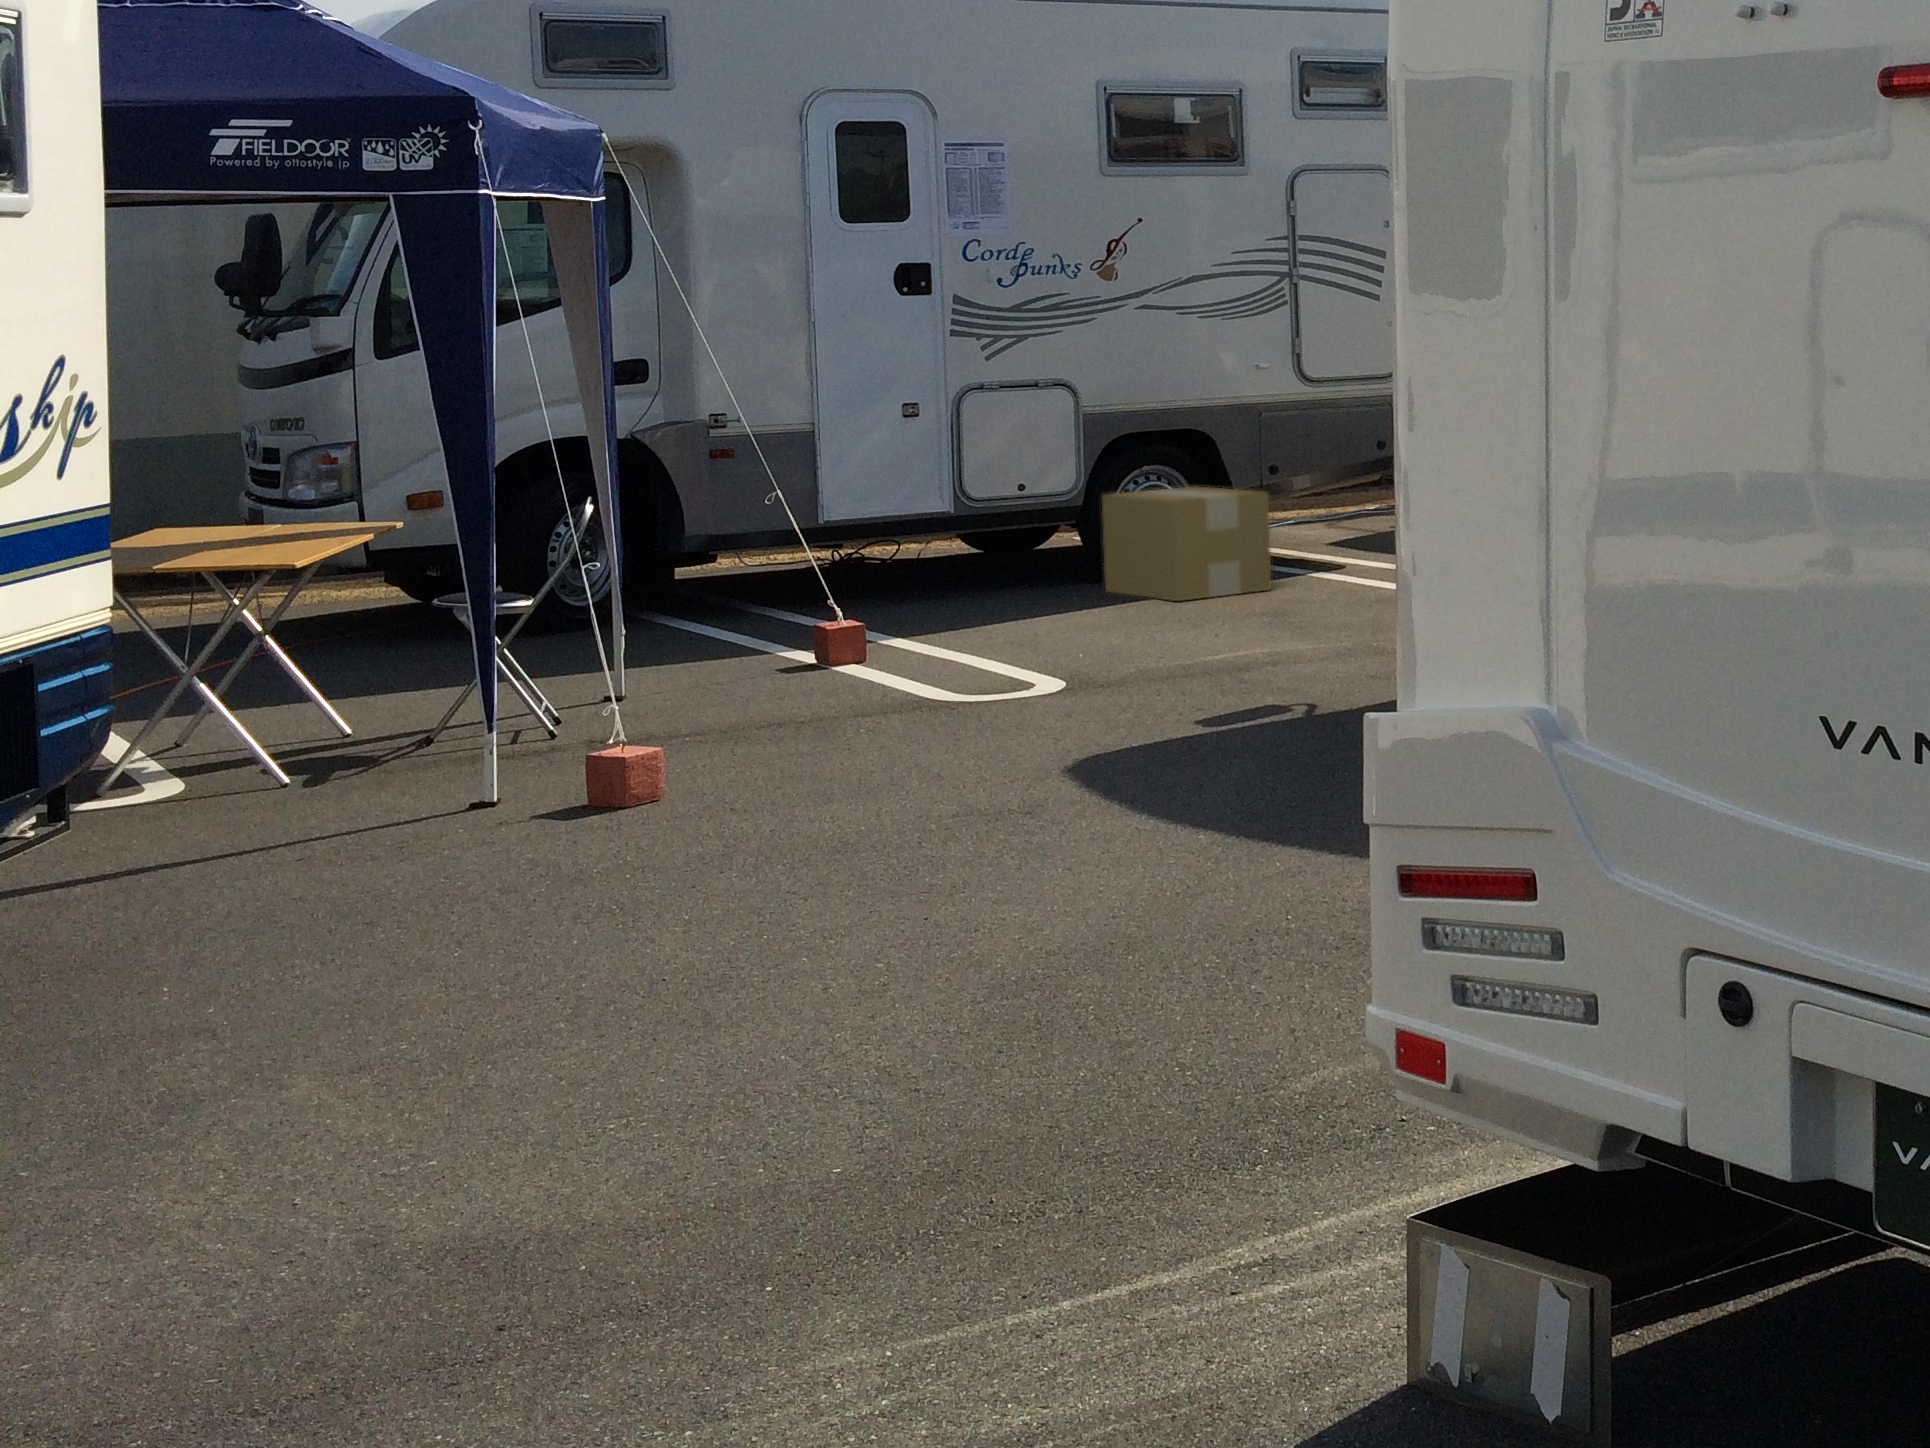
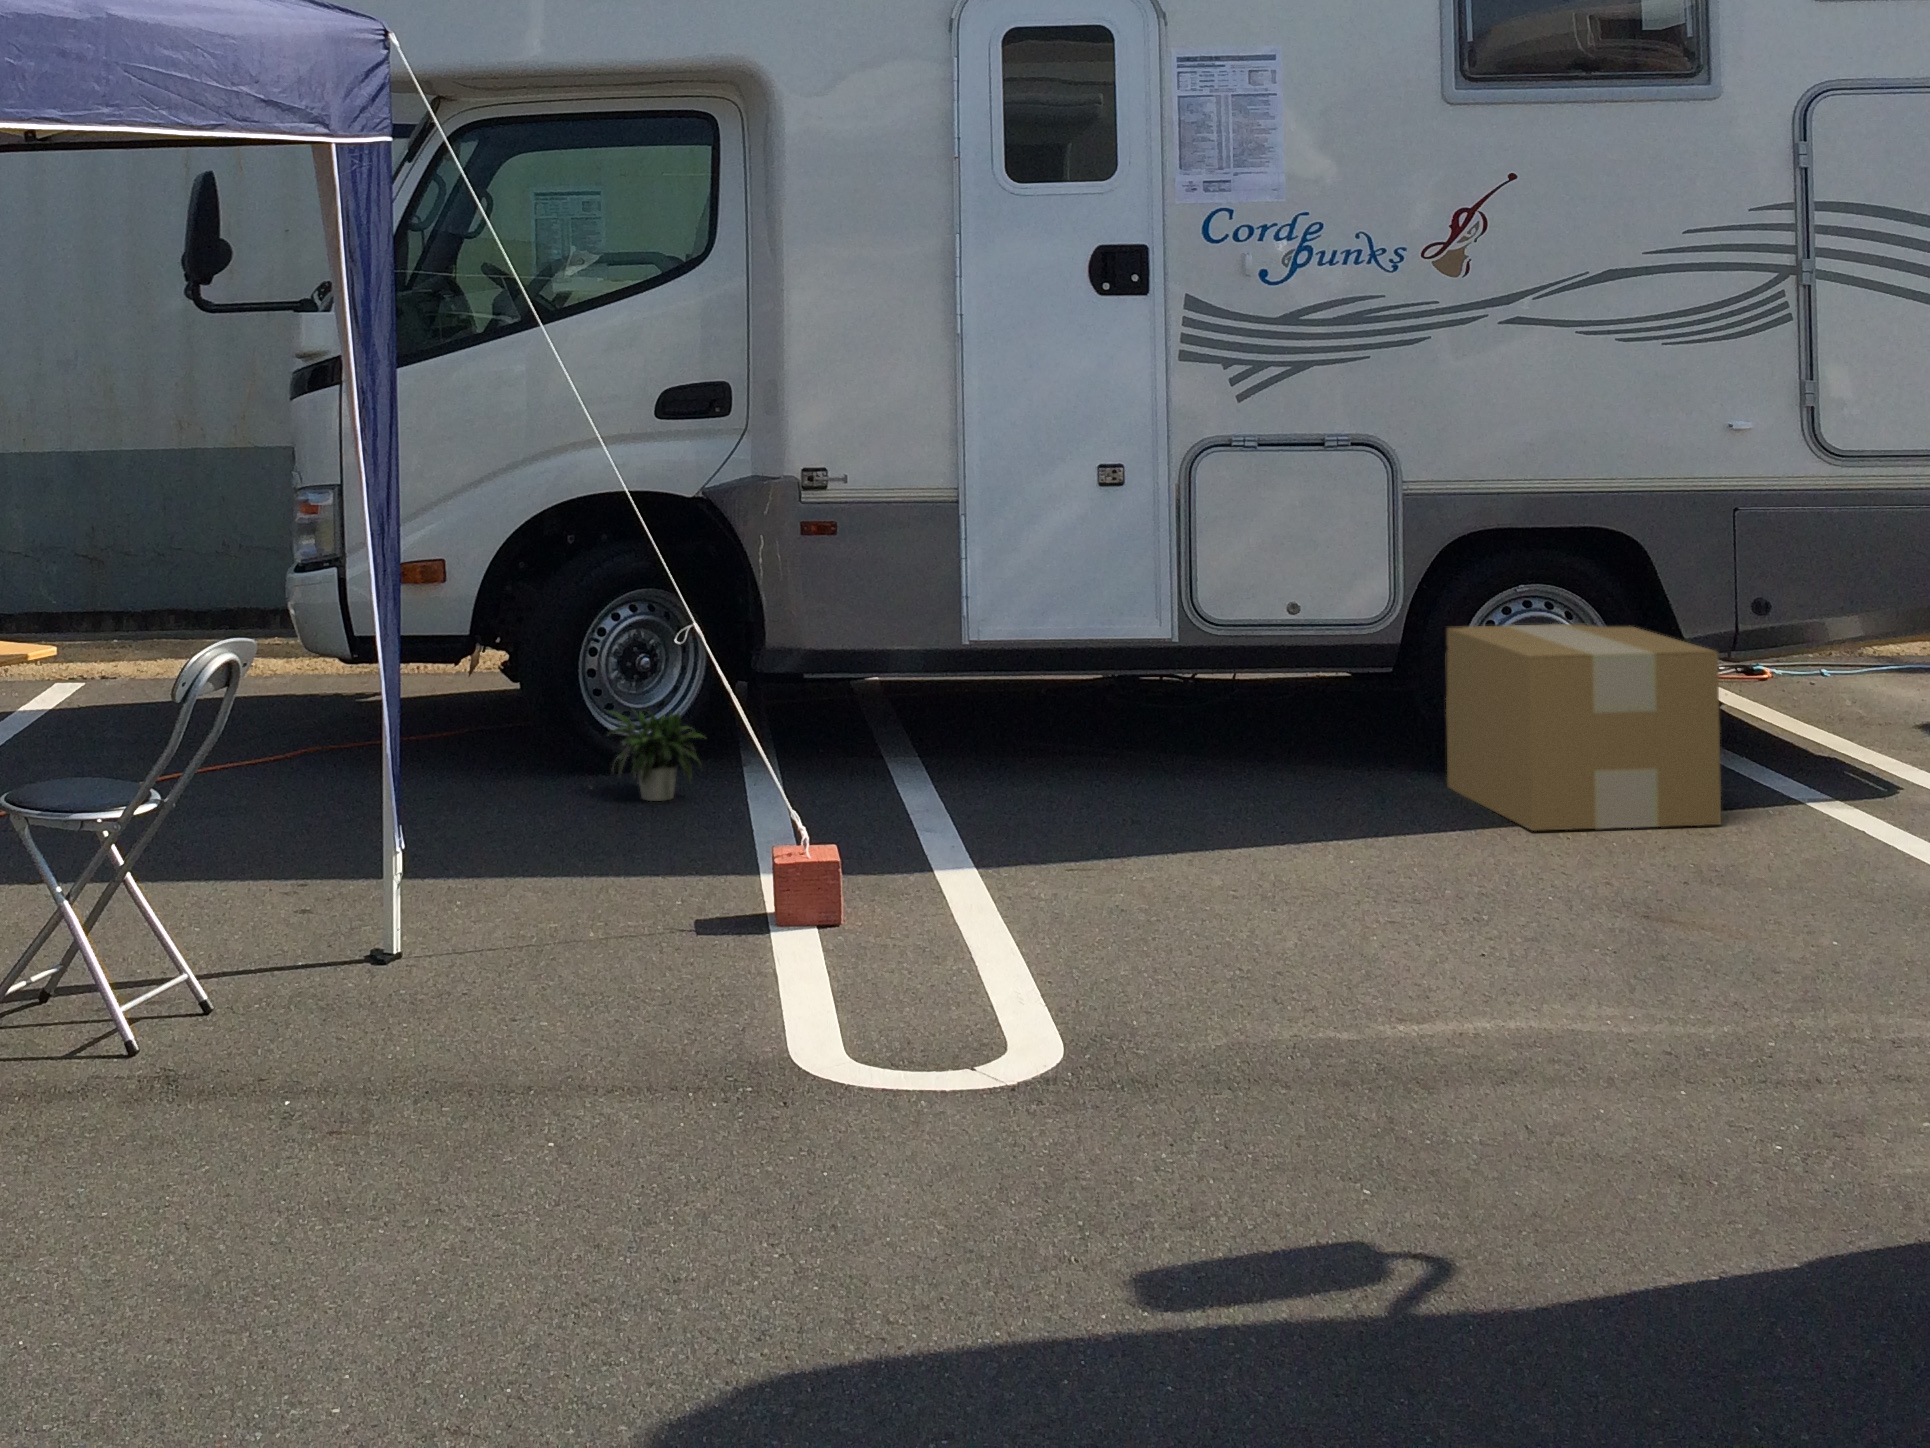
potted plant: none [558,582,654,644] -> present [591,711,704,801]

